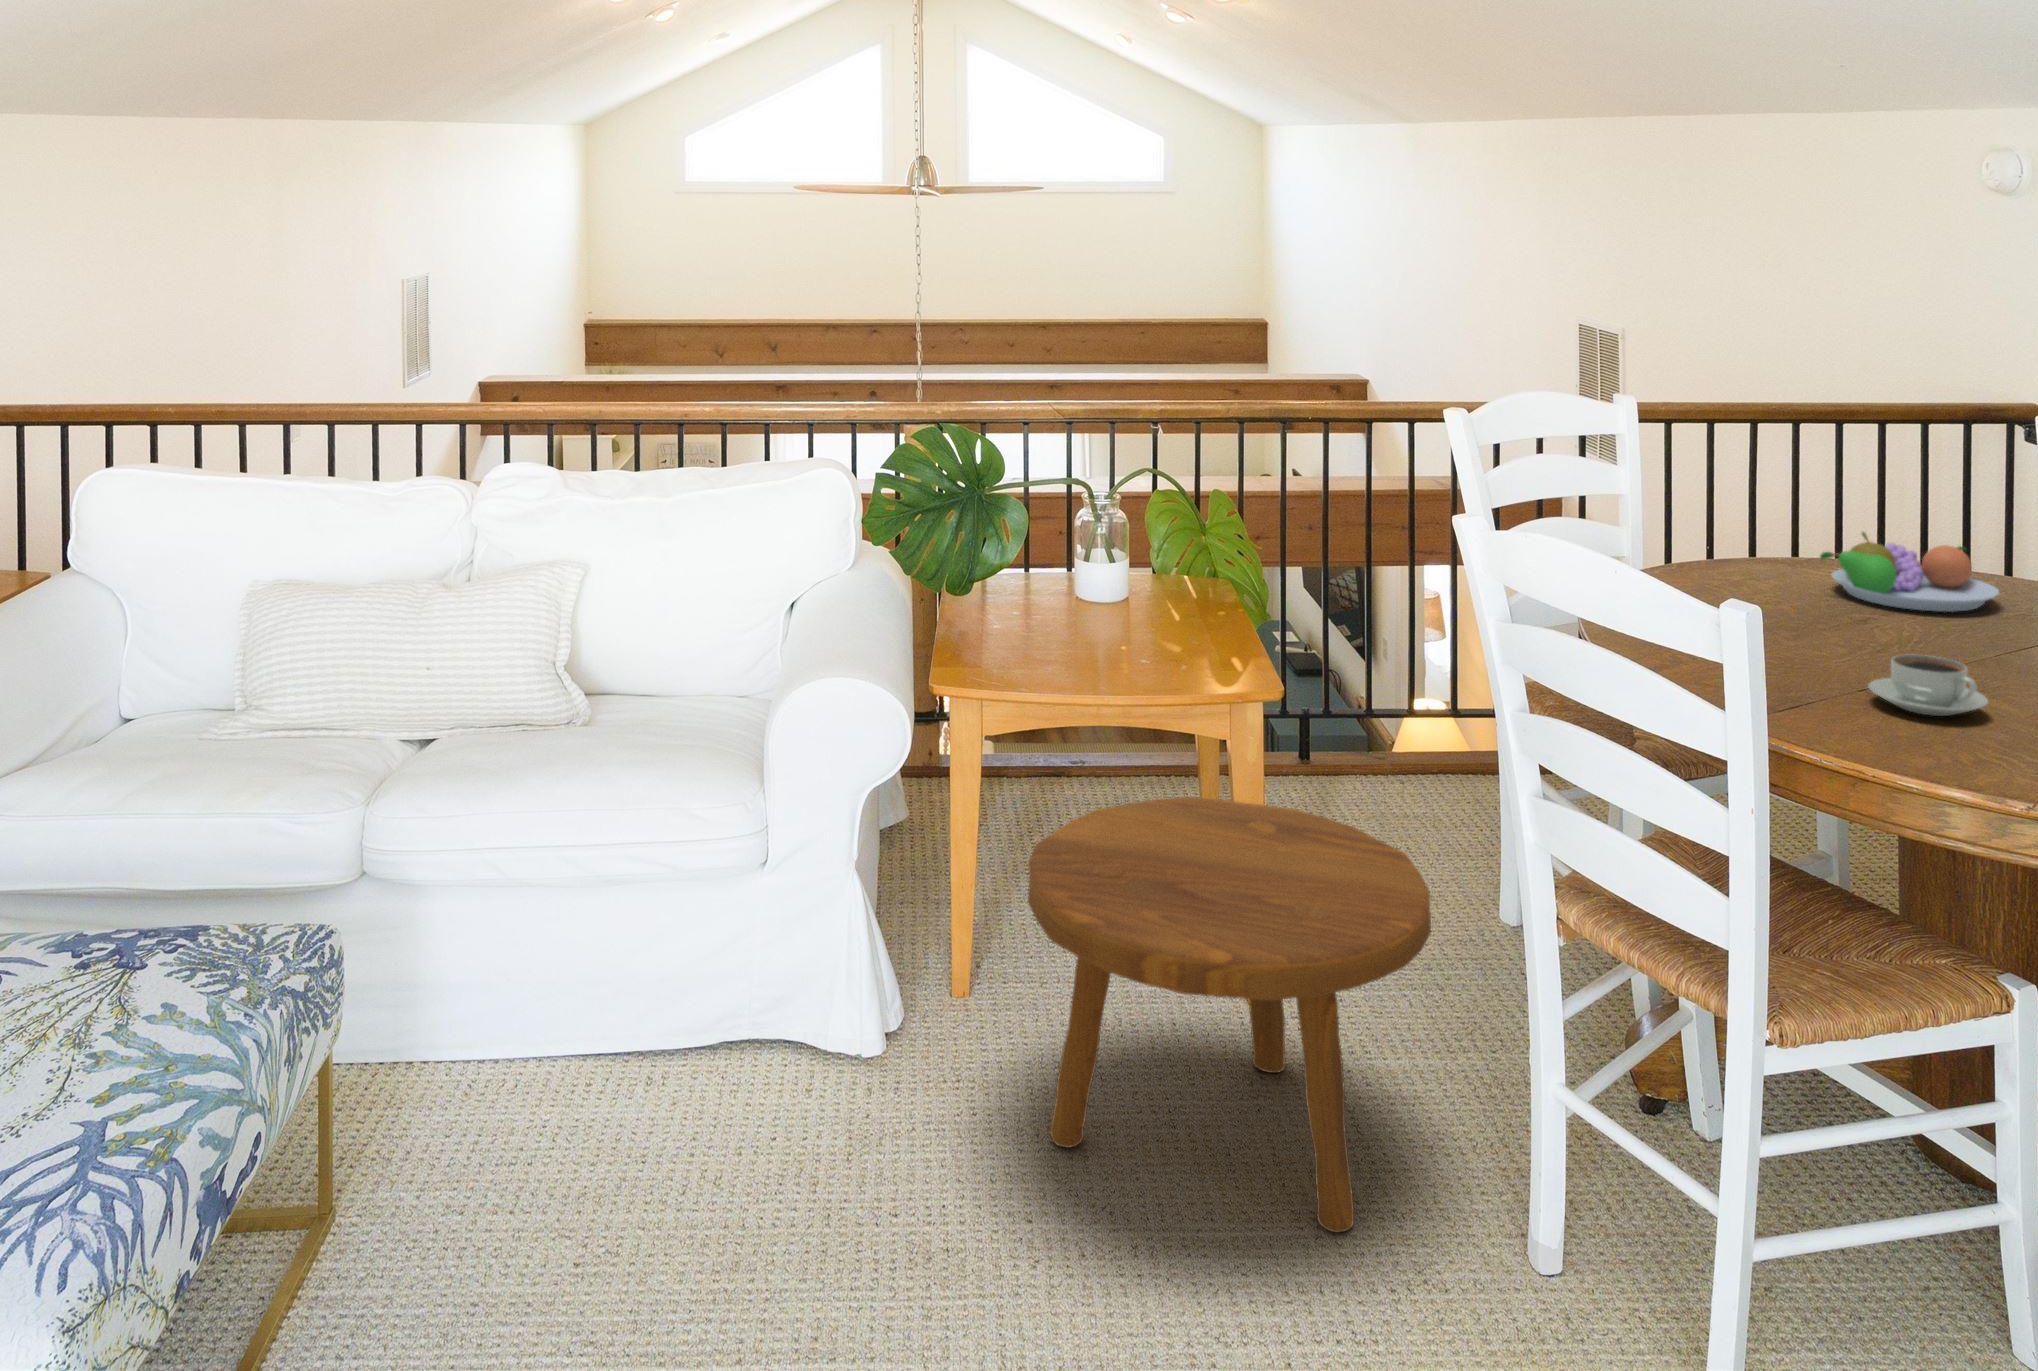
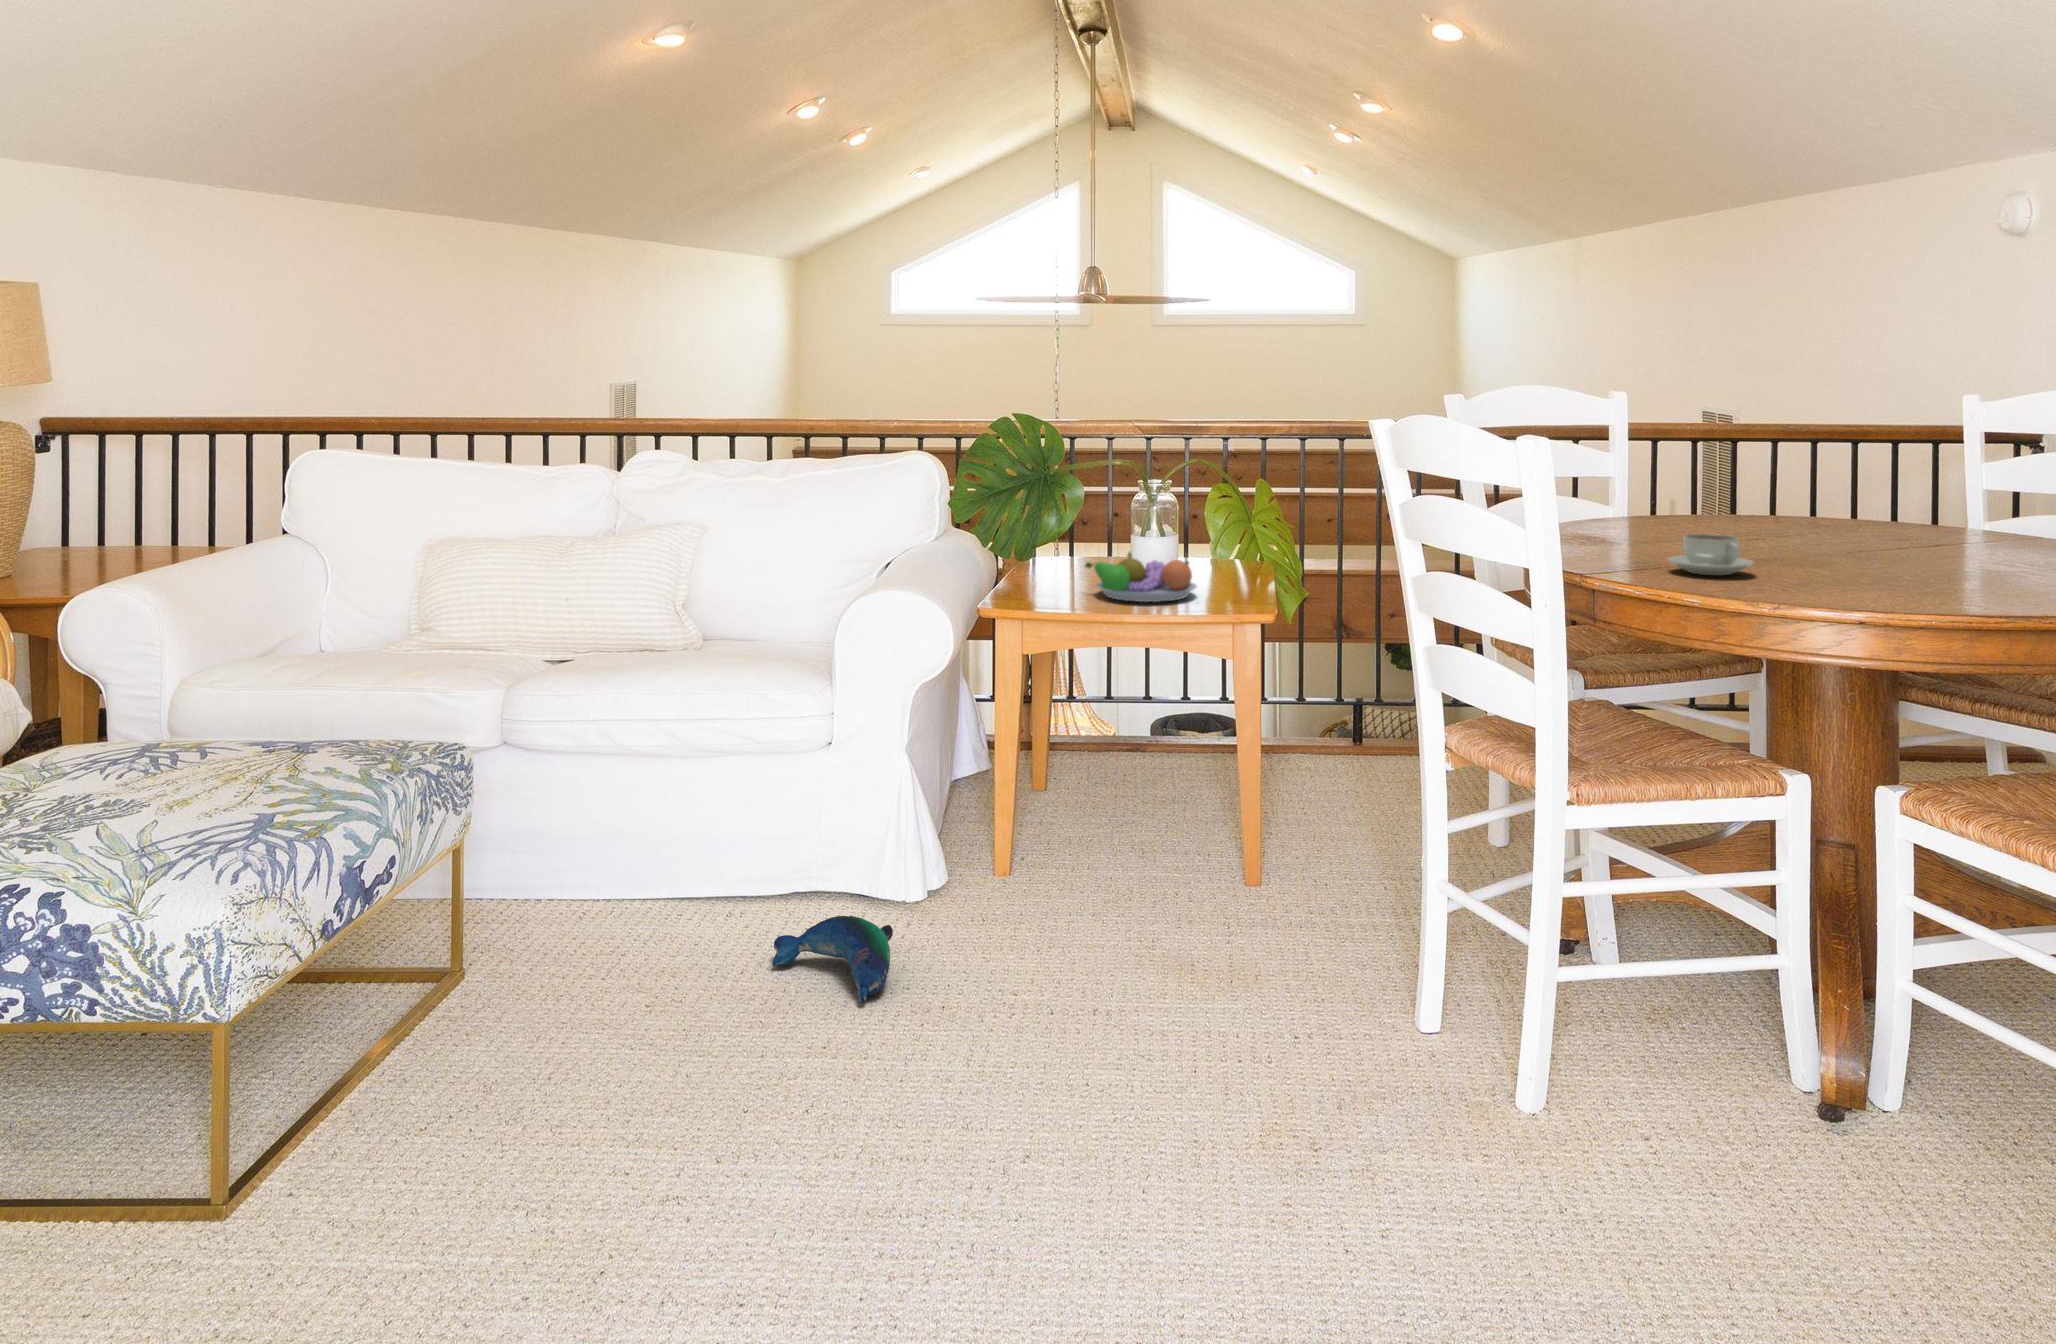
fruit bowl: present [1820,532,1999,612] -> present [1085,552,1197,602]
footstool: present [1028,797,1431,1232] -> none [1026,697,1349,1013]
plush toy: none [718,1100,870,1232] -> present [772,916,893,1002]

